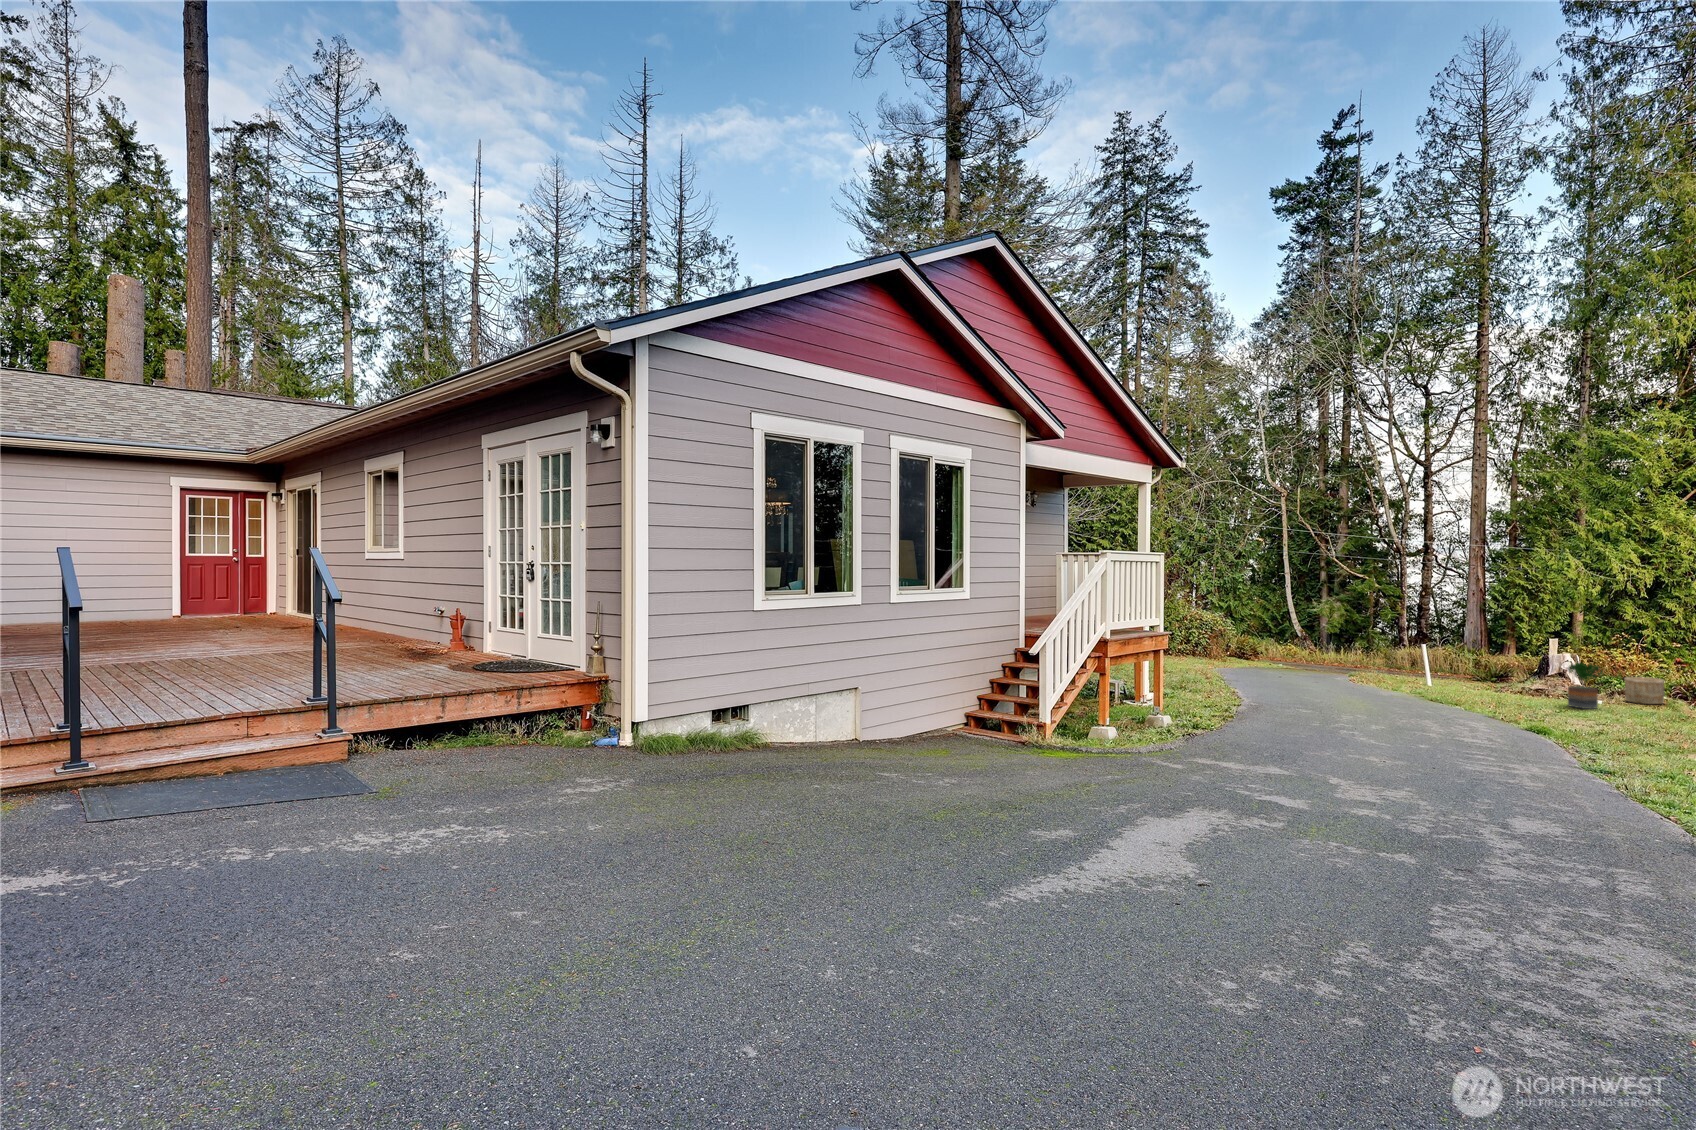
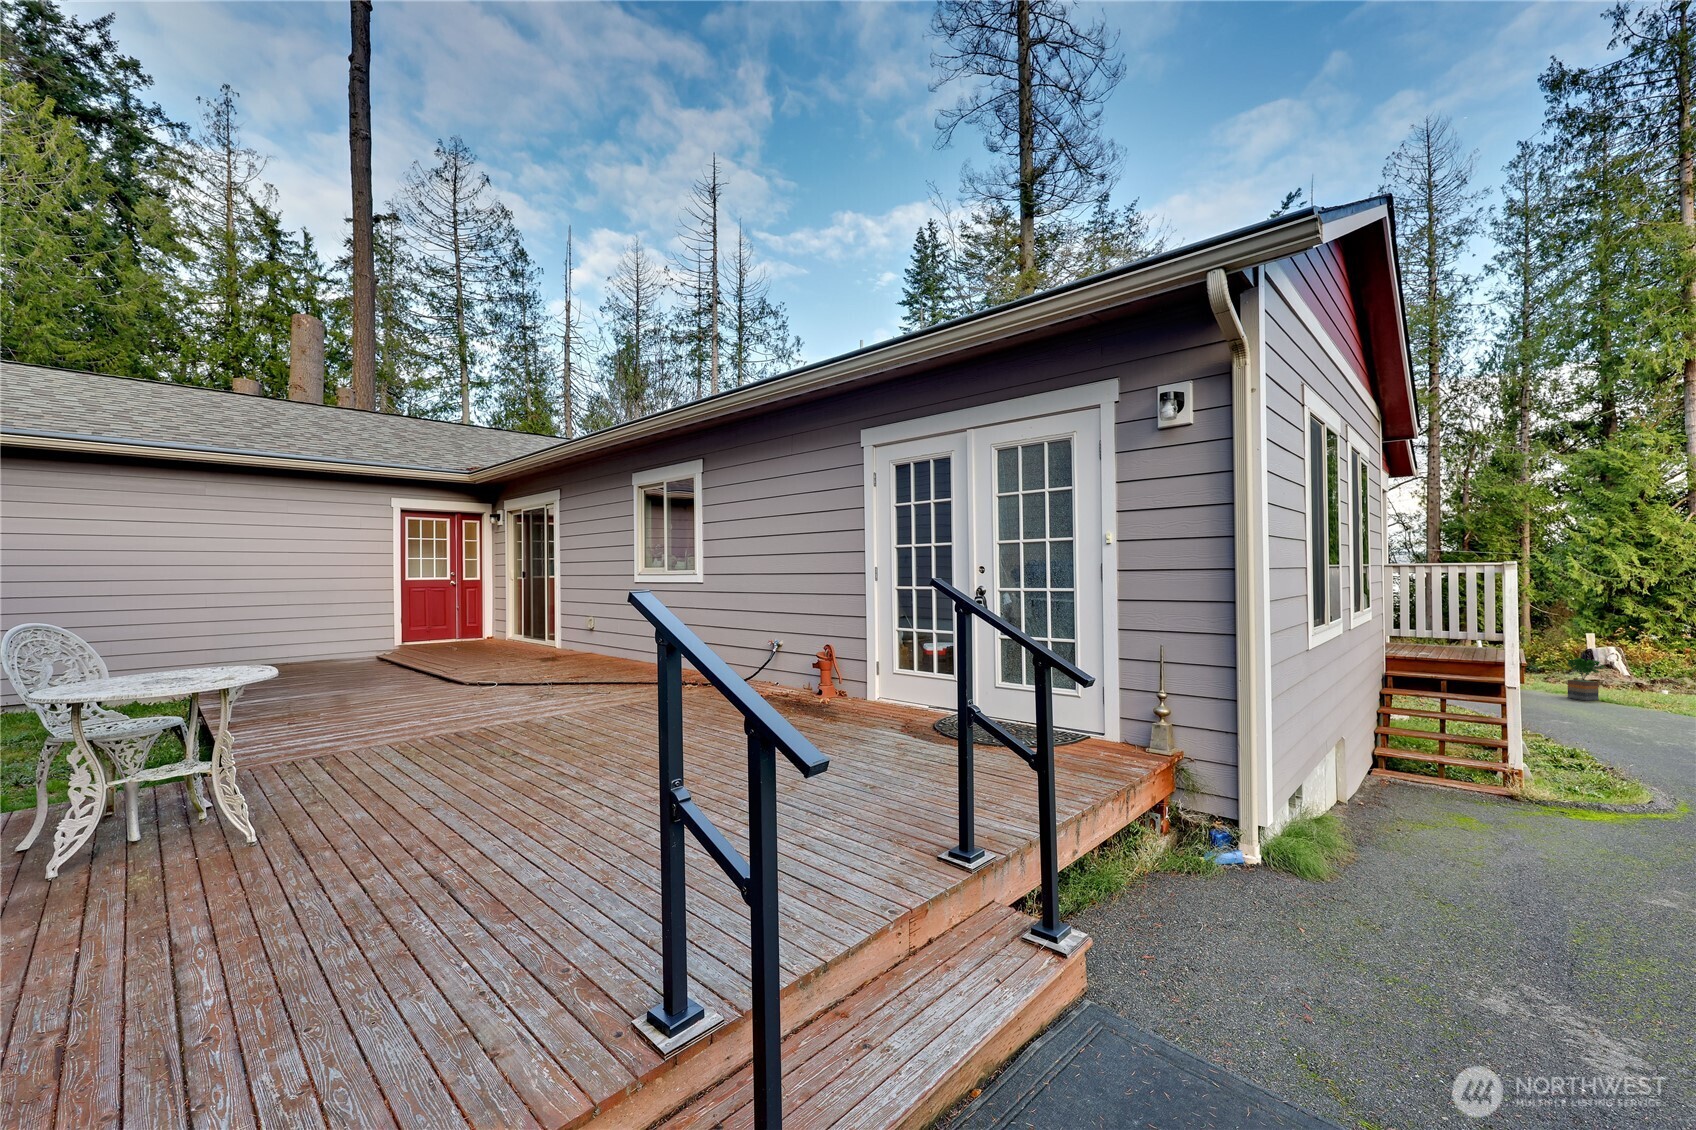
wooden bucket: present [1625,677,1665,704] -> none [1612,671,1655,696]

